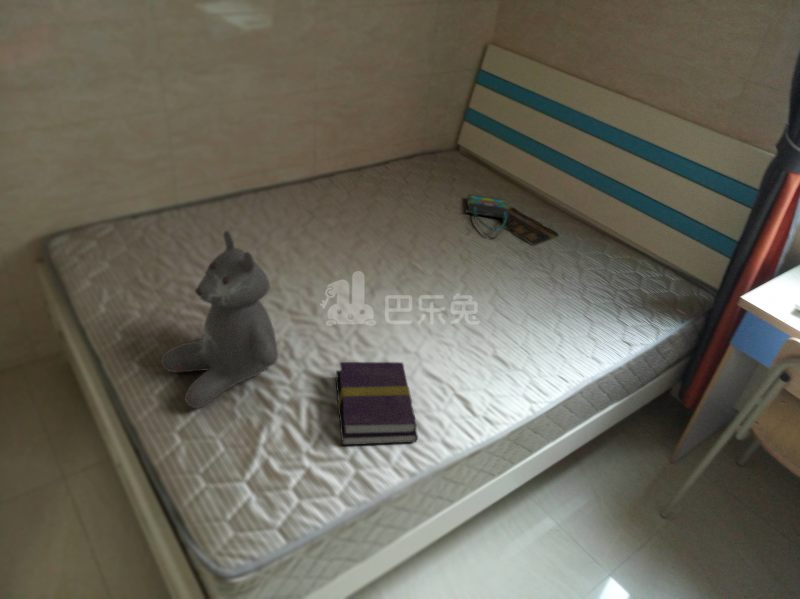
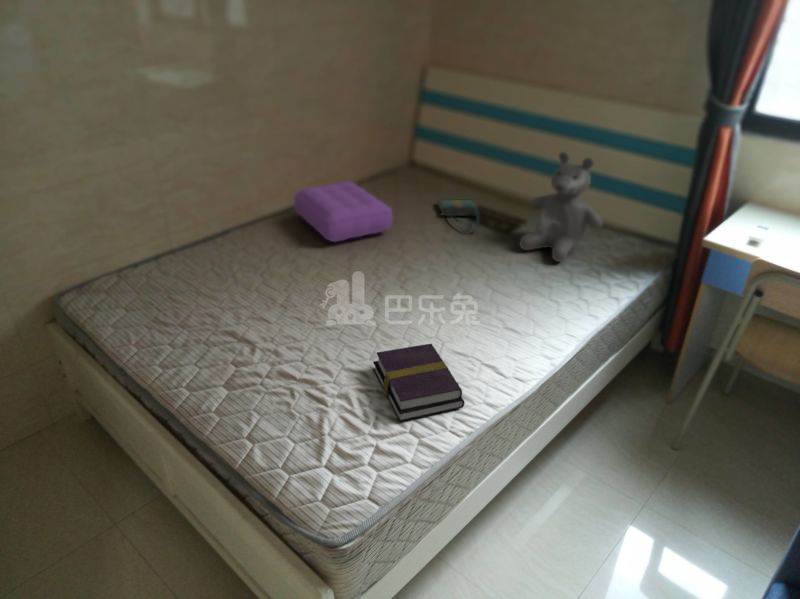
pillow: none [314,160,411,224] -> present [294,182,393,242]
teddy bear: present [161,231,278,408] -> present [520,152,603,262]

